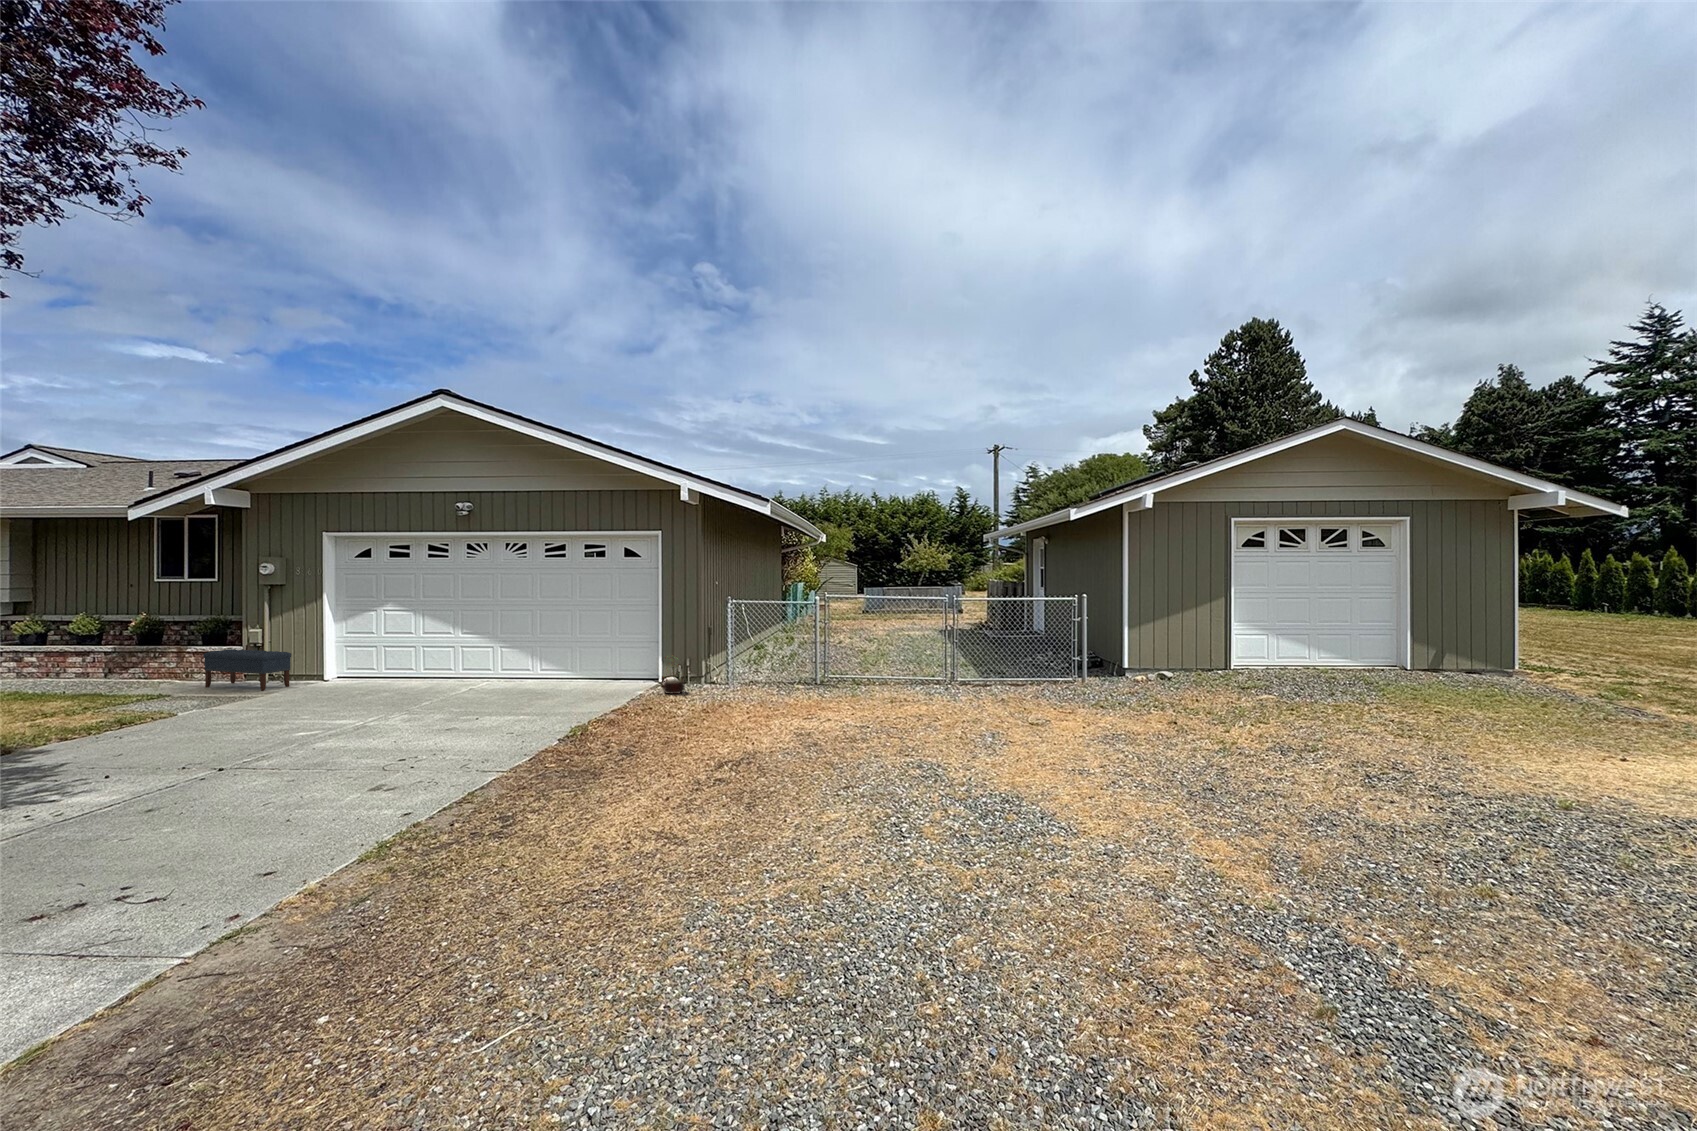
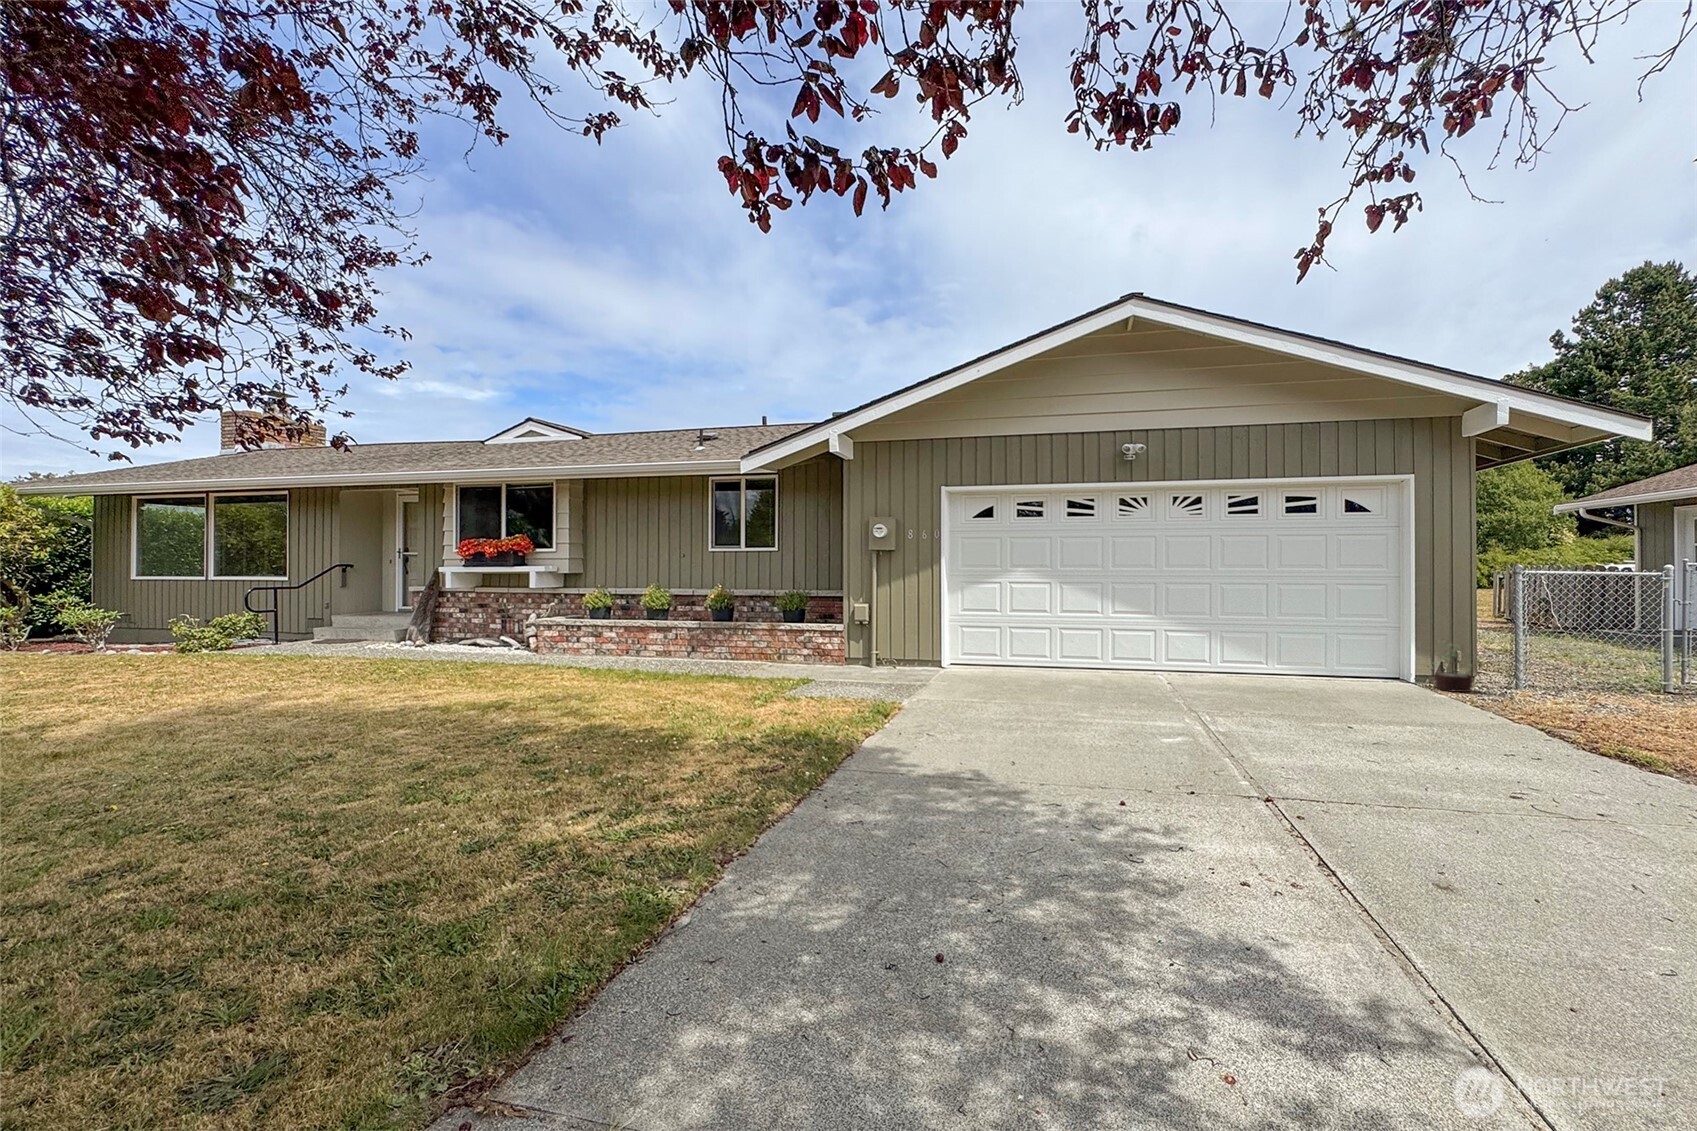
bench: present [203,649,291,691] -> none [822,626,916,674]

